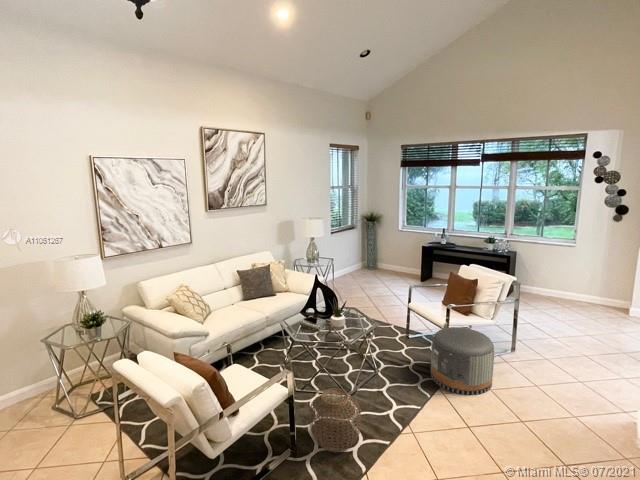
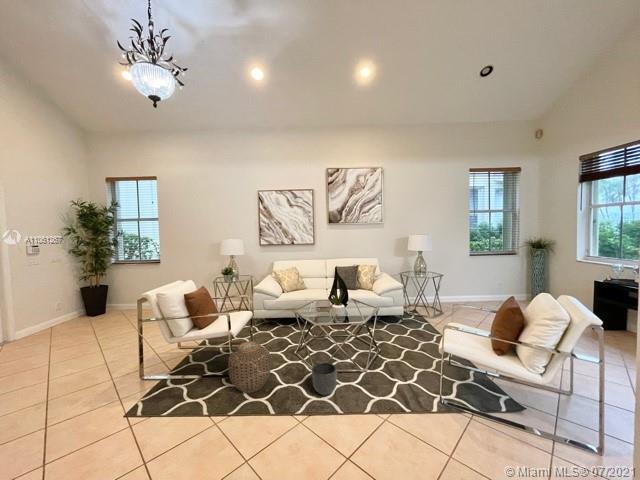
pouf: present [431,327,494,395] -> none [386,350,468,450]
planter: none [379,374,405,407] -> present [312,362,337,396]

